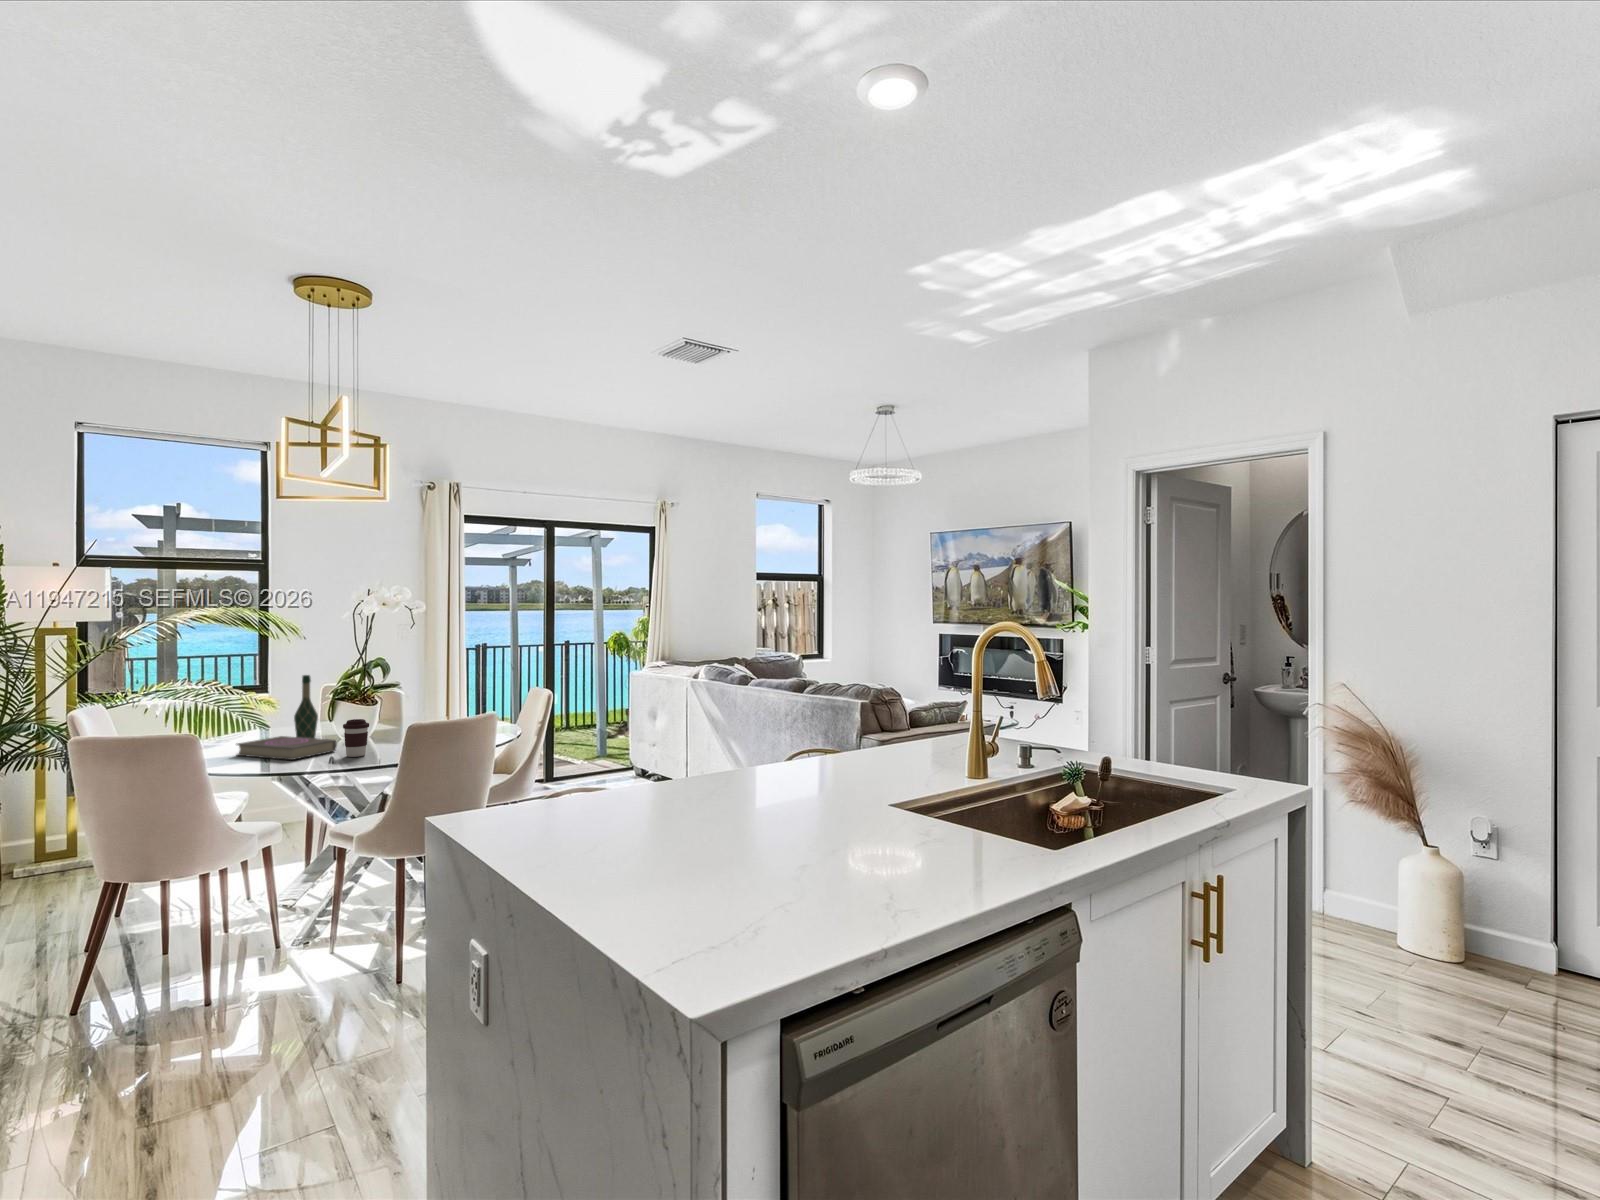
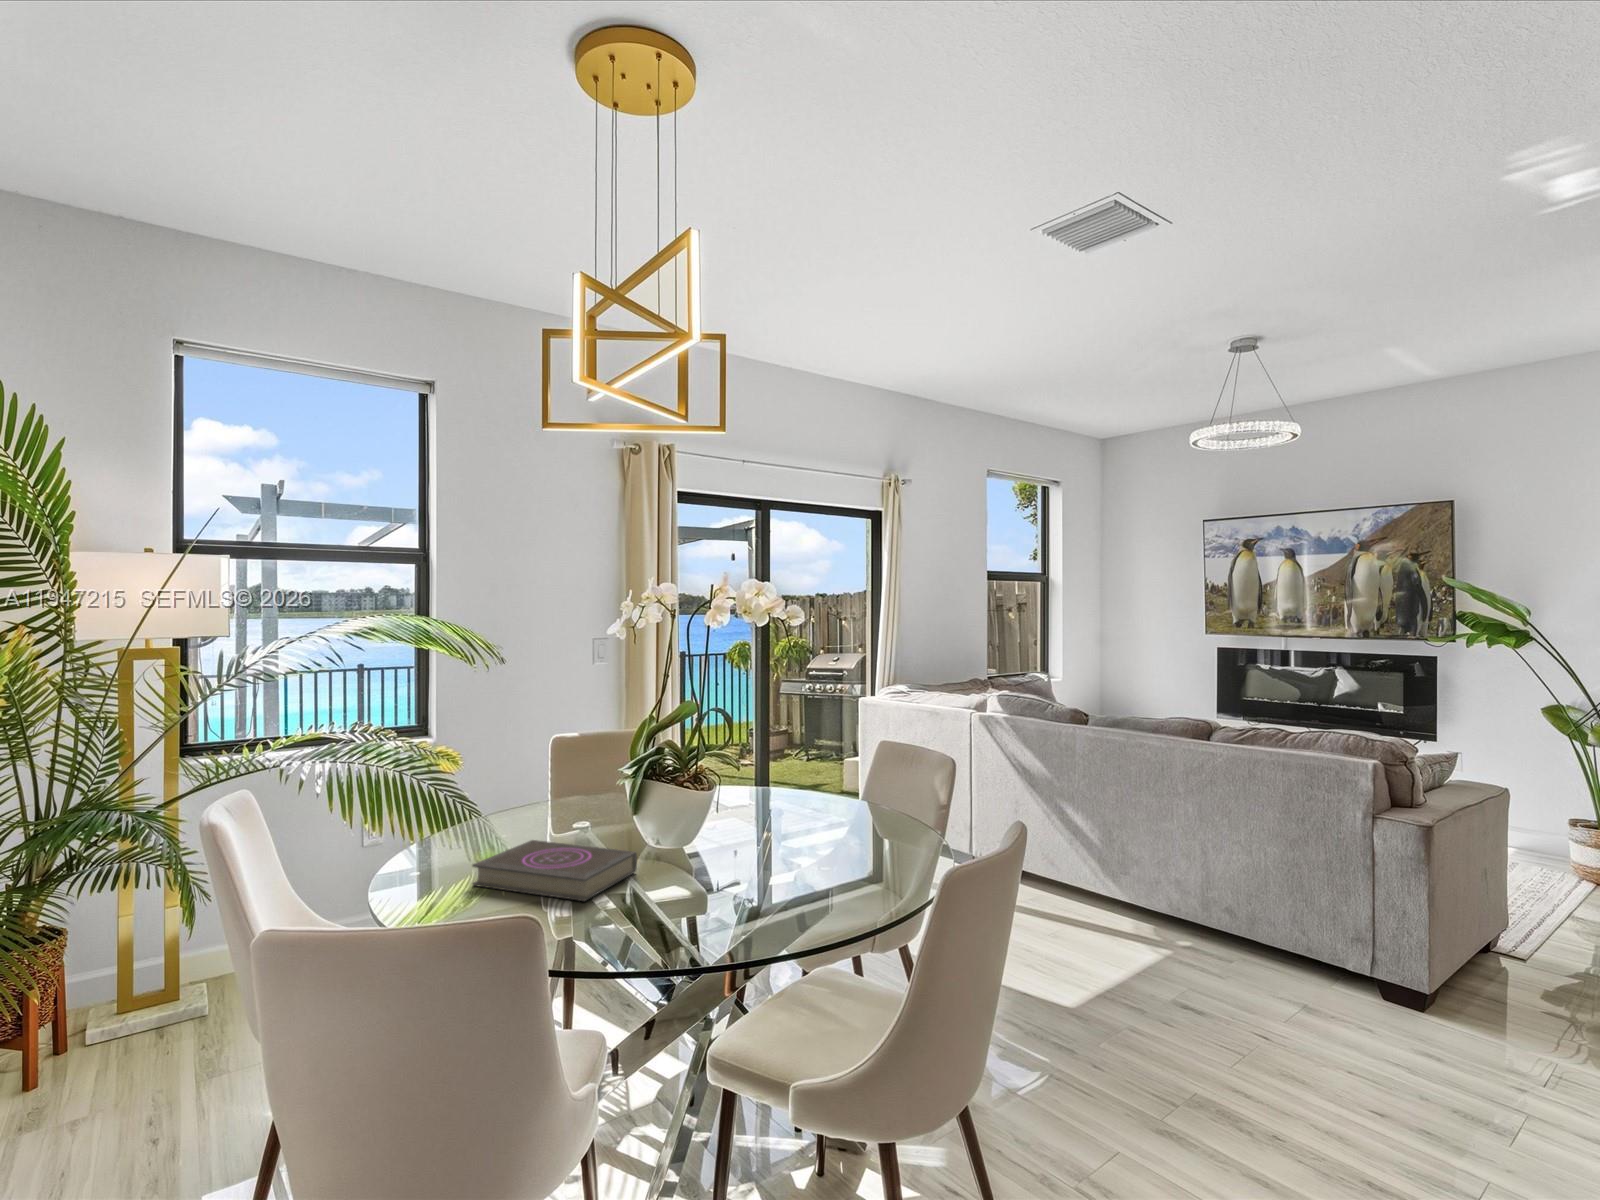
wine bottle: present [294,675,318,738] -> none [540,729,577,842]
coffee cup: present [343,719,369,757] -> none [662,818,705,890]

